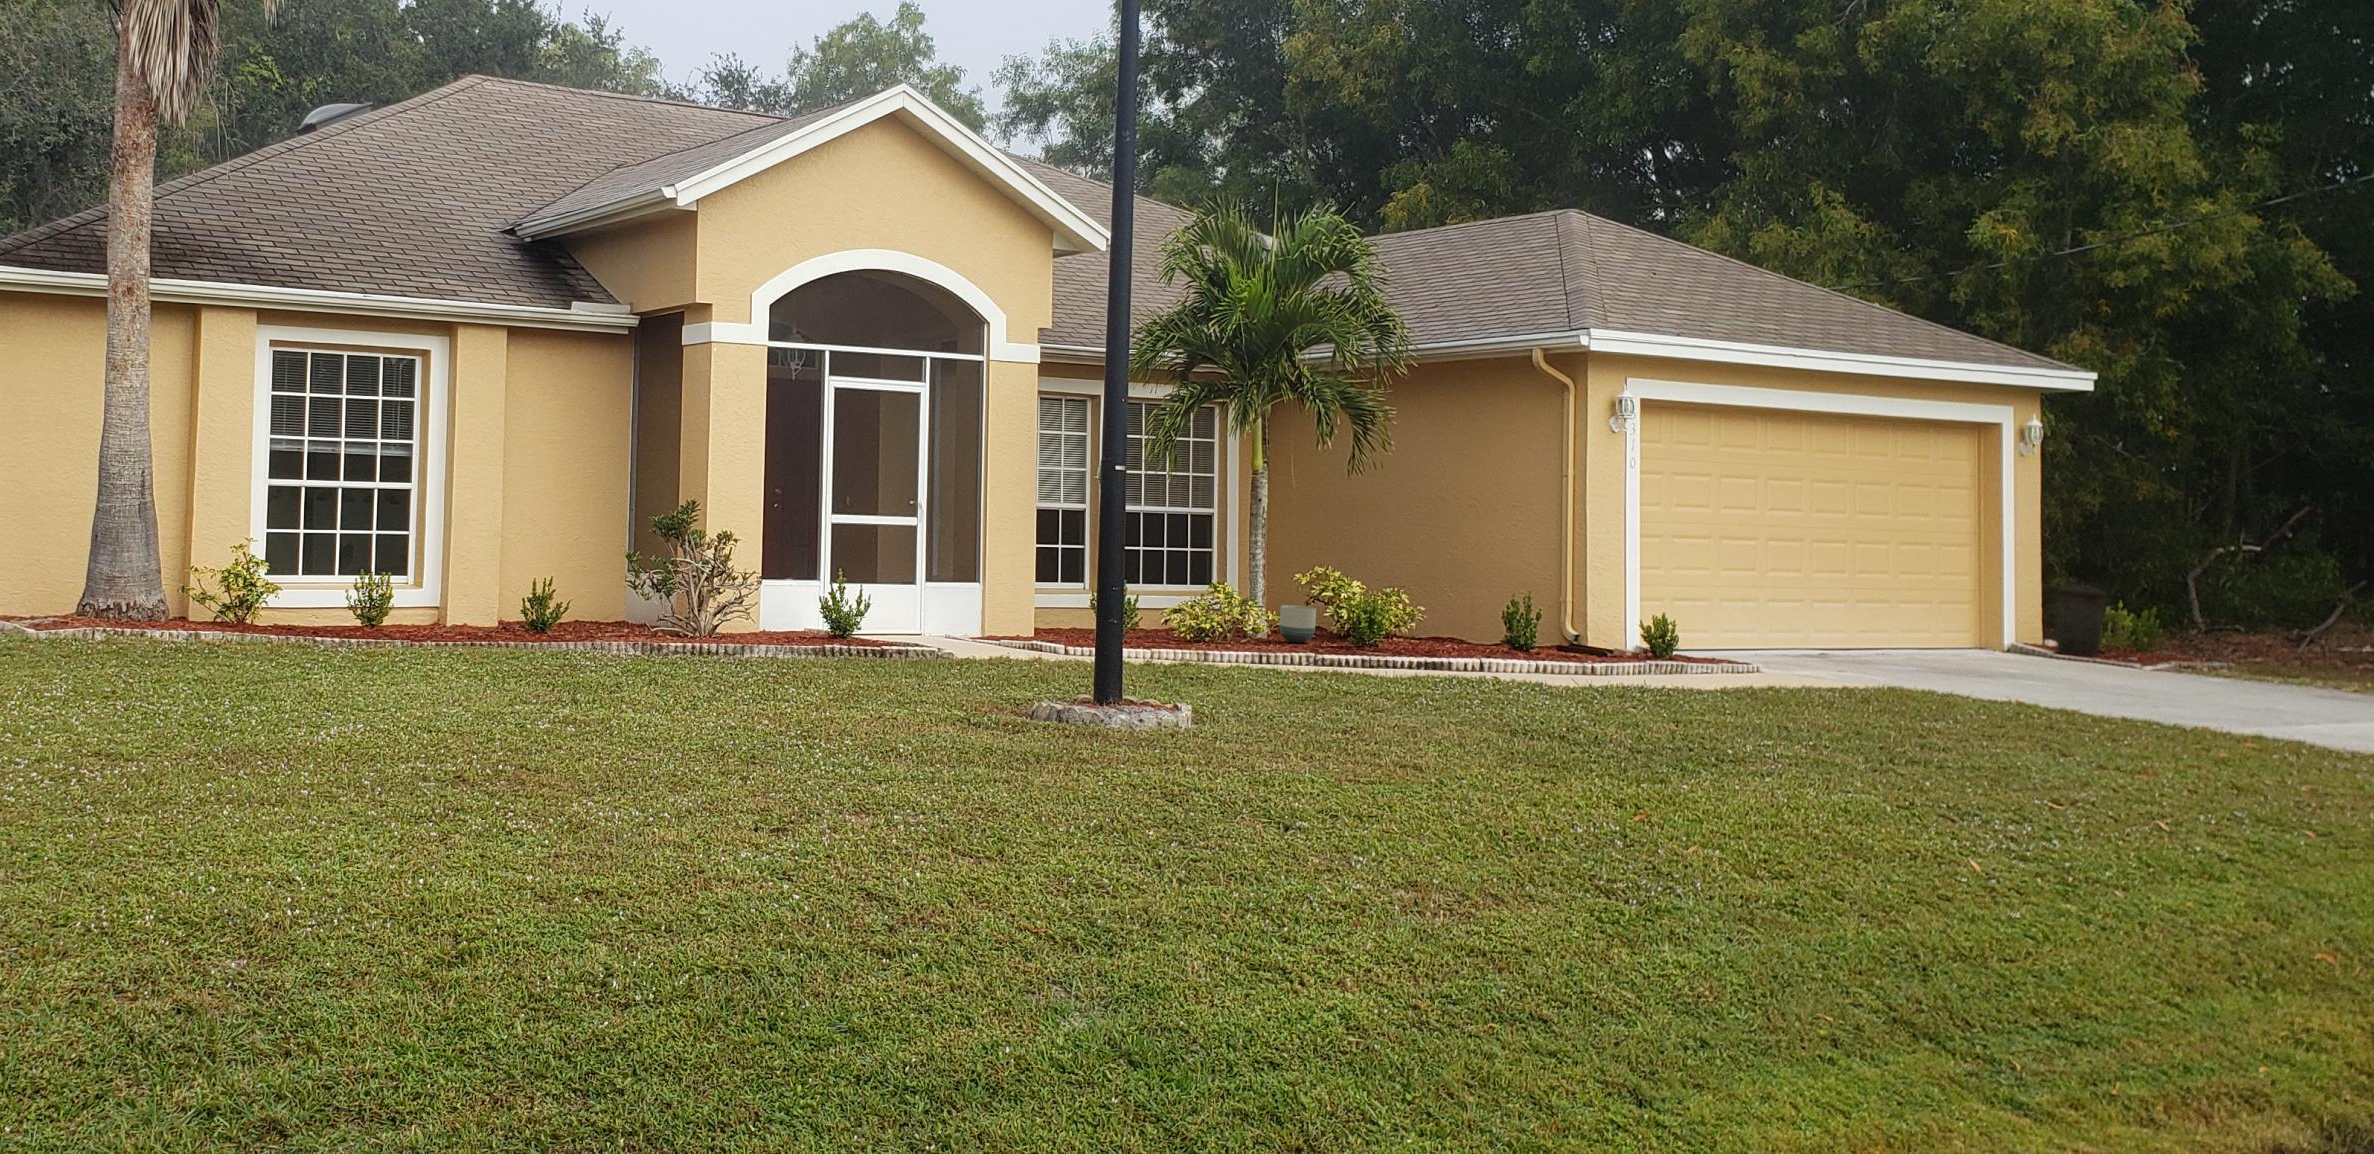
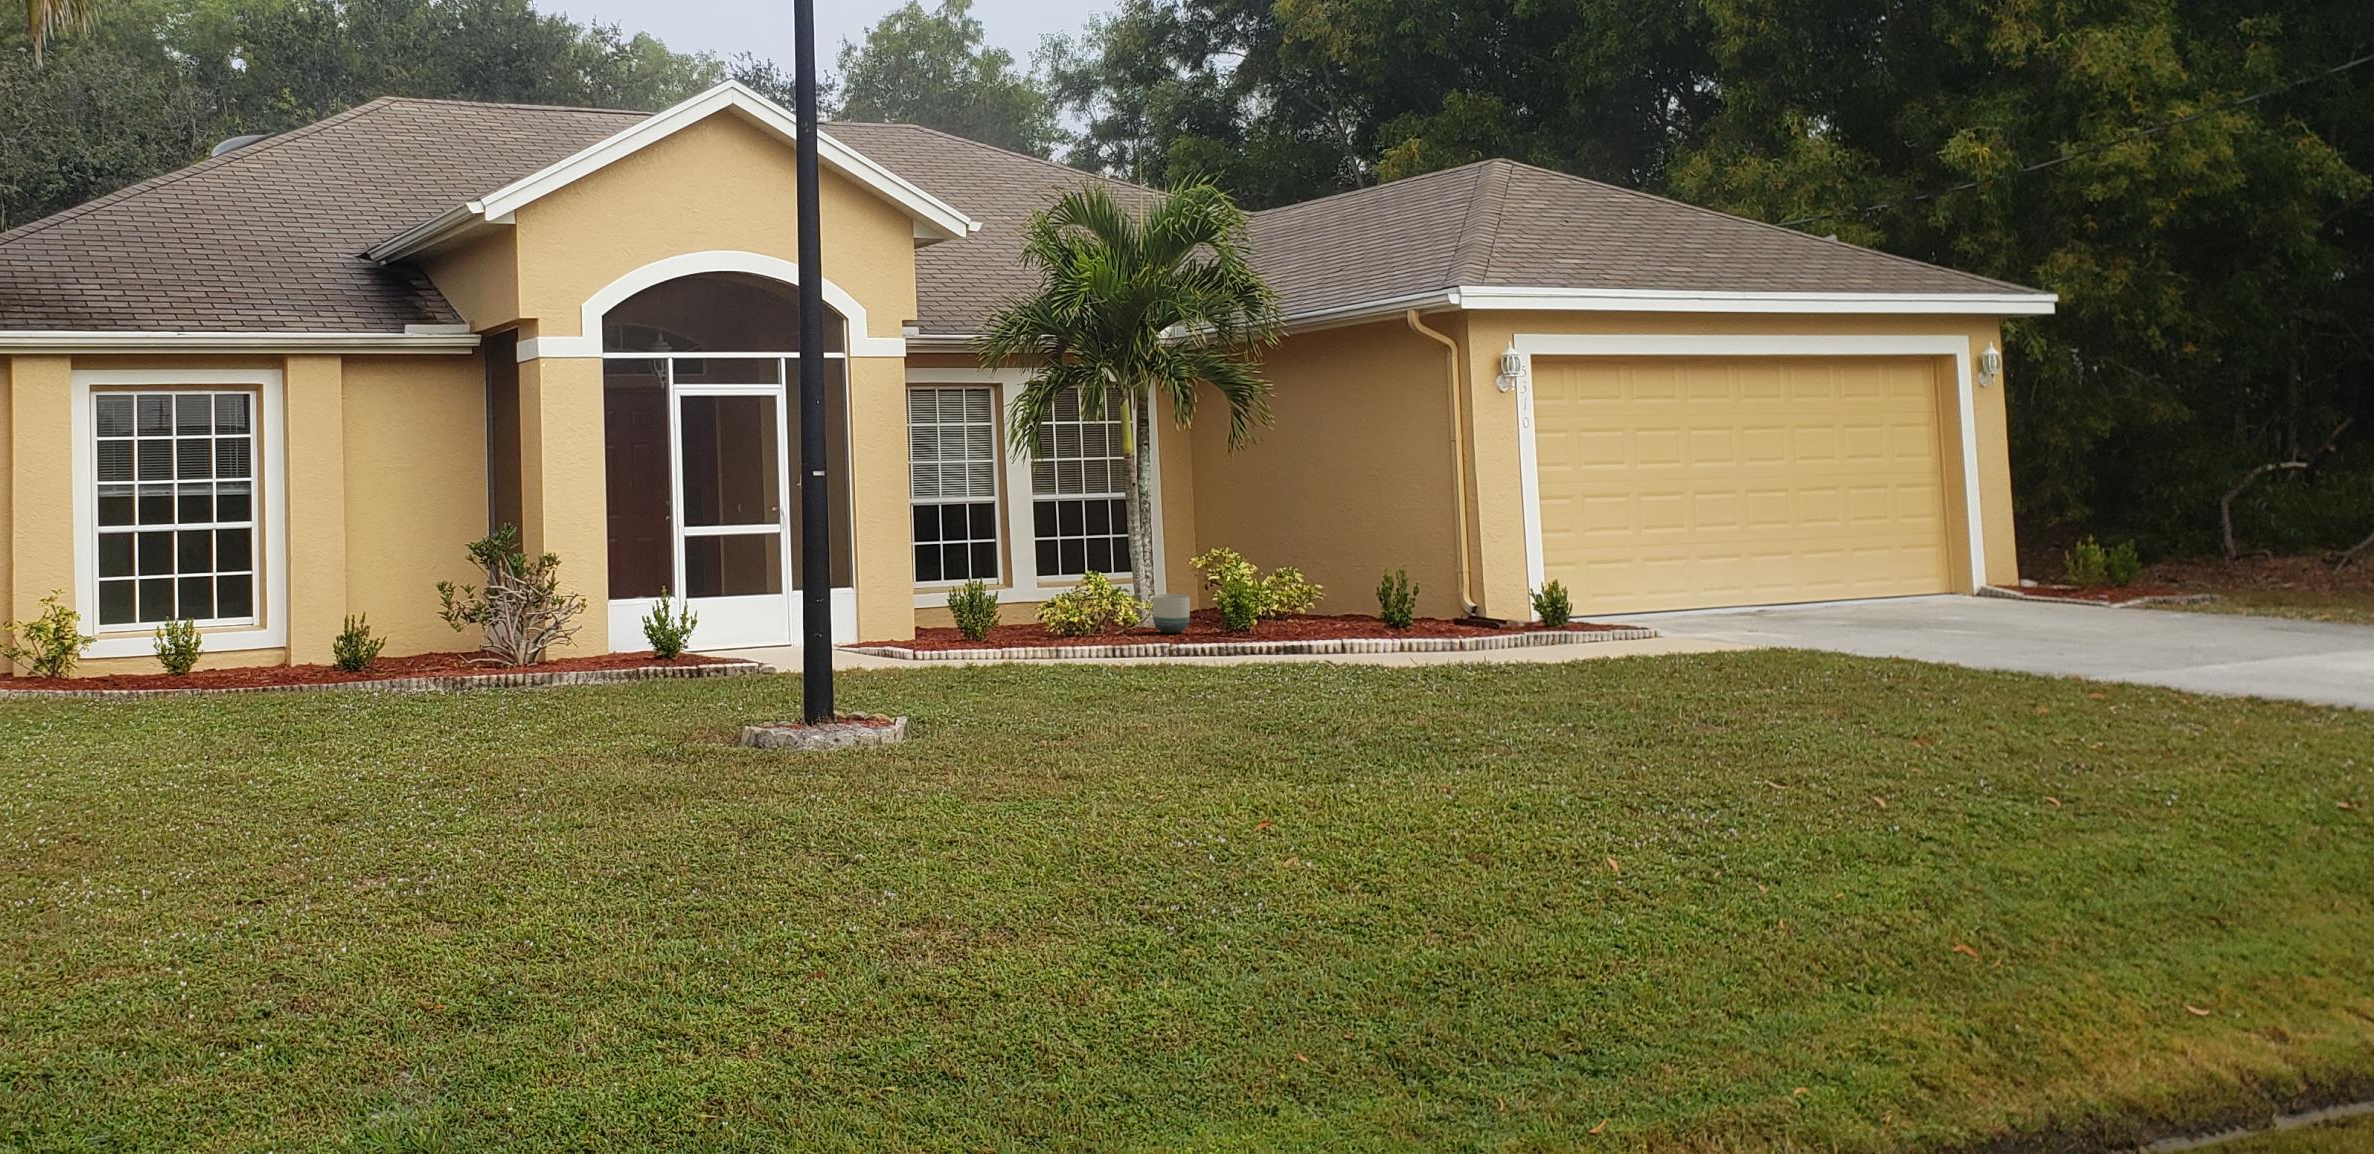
trash can: present [2054,582,2110,656] -> none [2015,515,2077,595]

